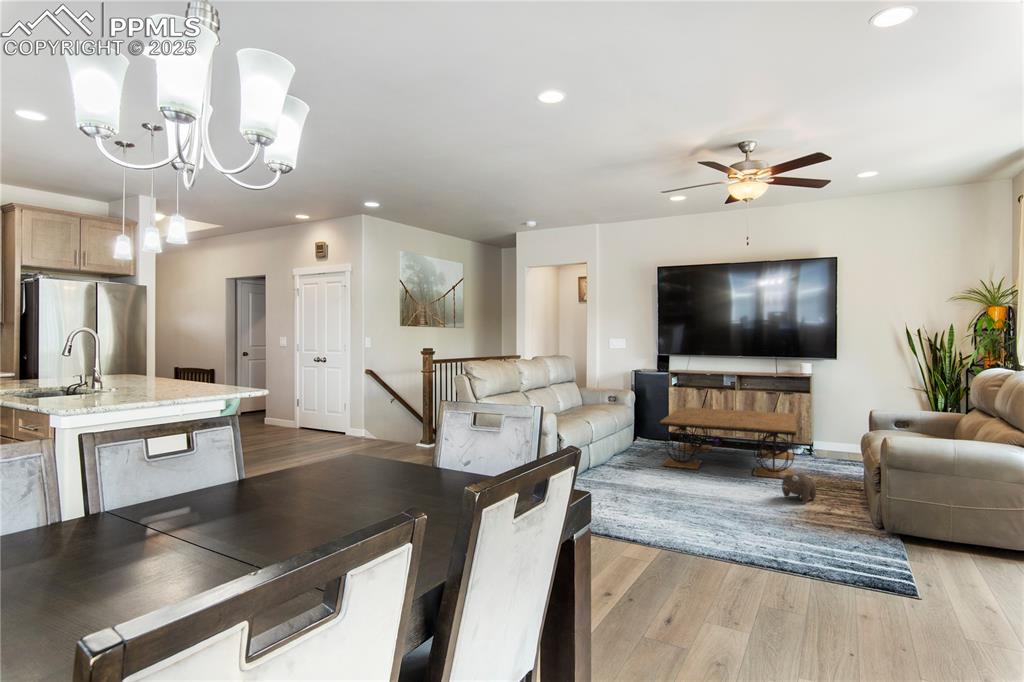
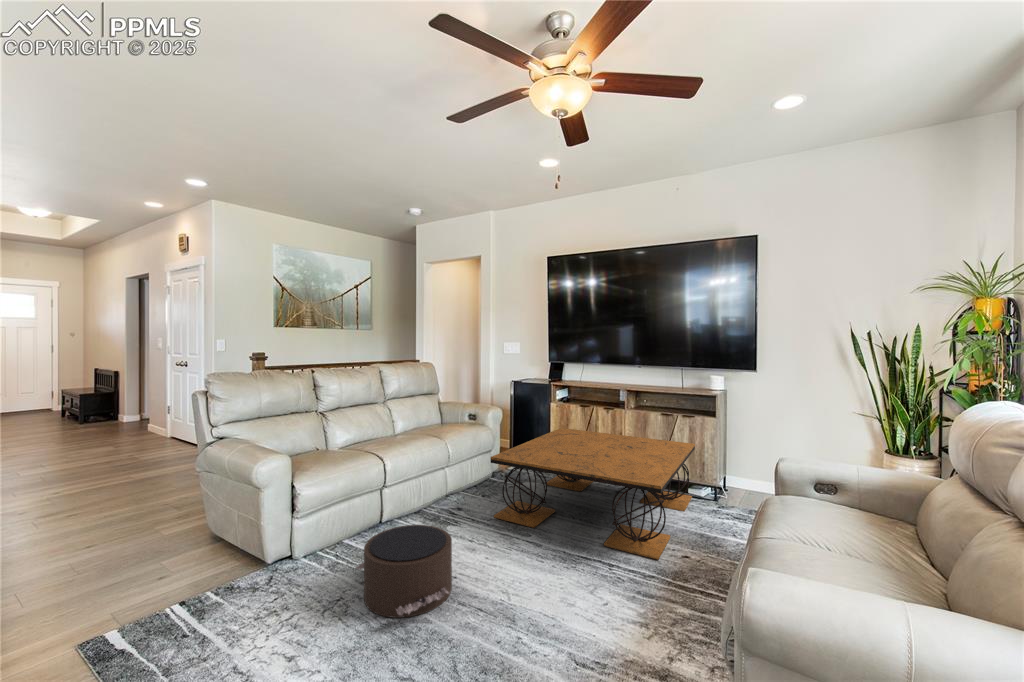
pouf: none [611,458,687,503] -> present [356,525,452,618]
plush toy: present [779,473,816,503] -> none [599,574,663,632]

